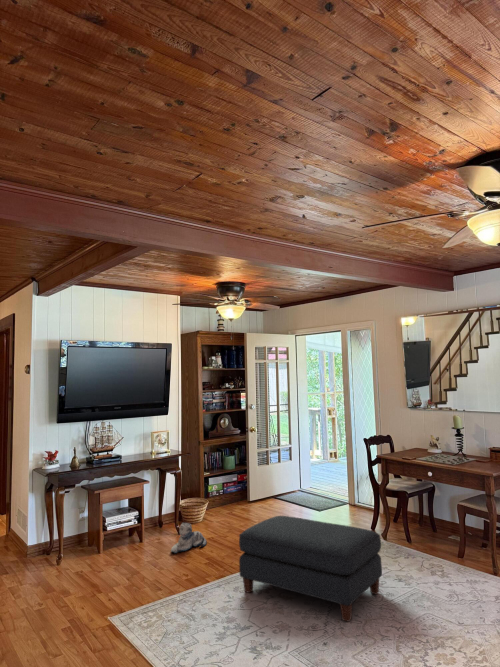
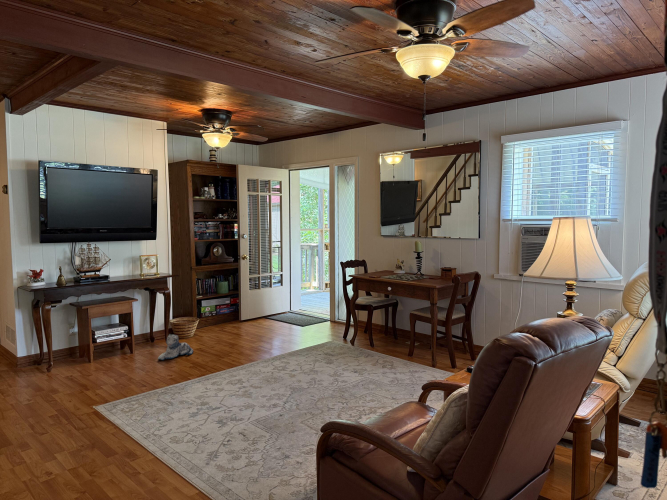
ottoman: present [239,516,382,621] -> none [215,323,338,400]

